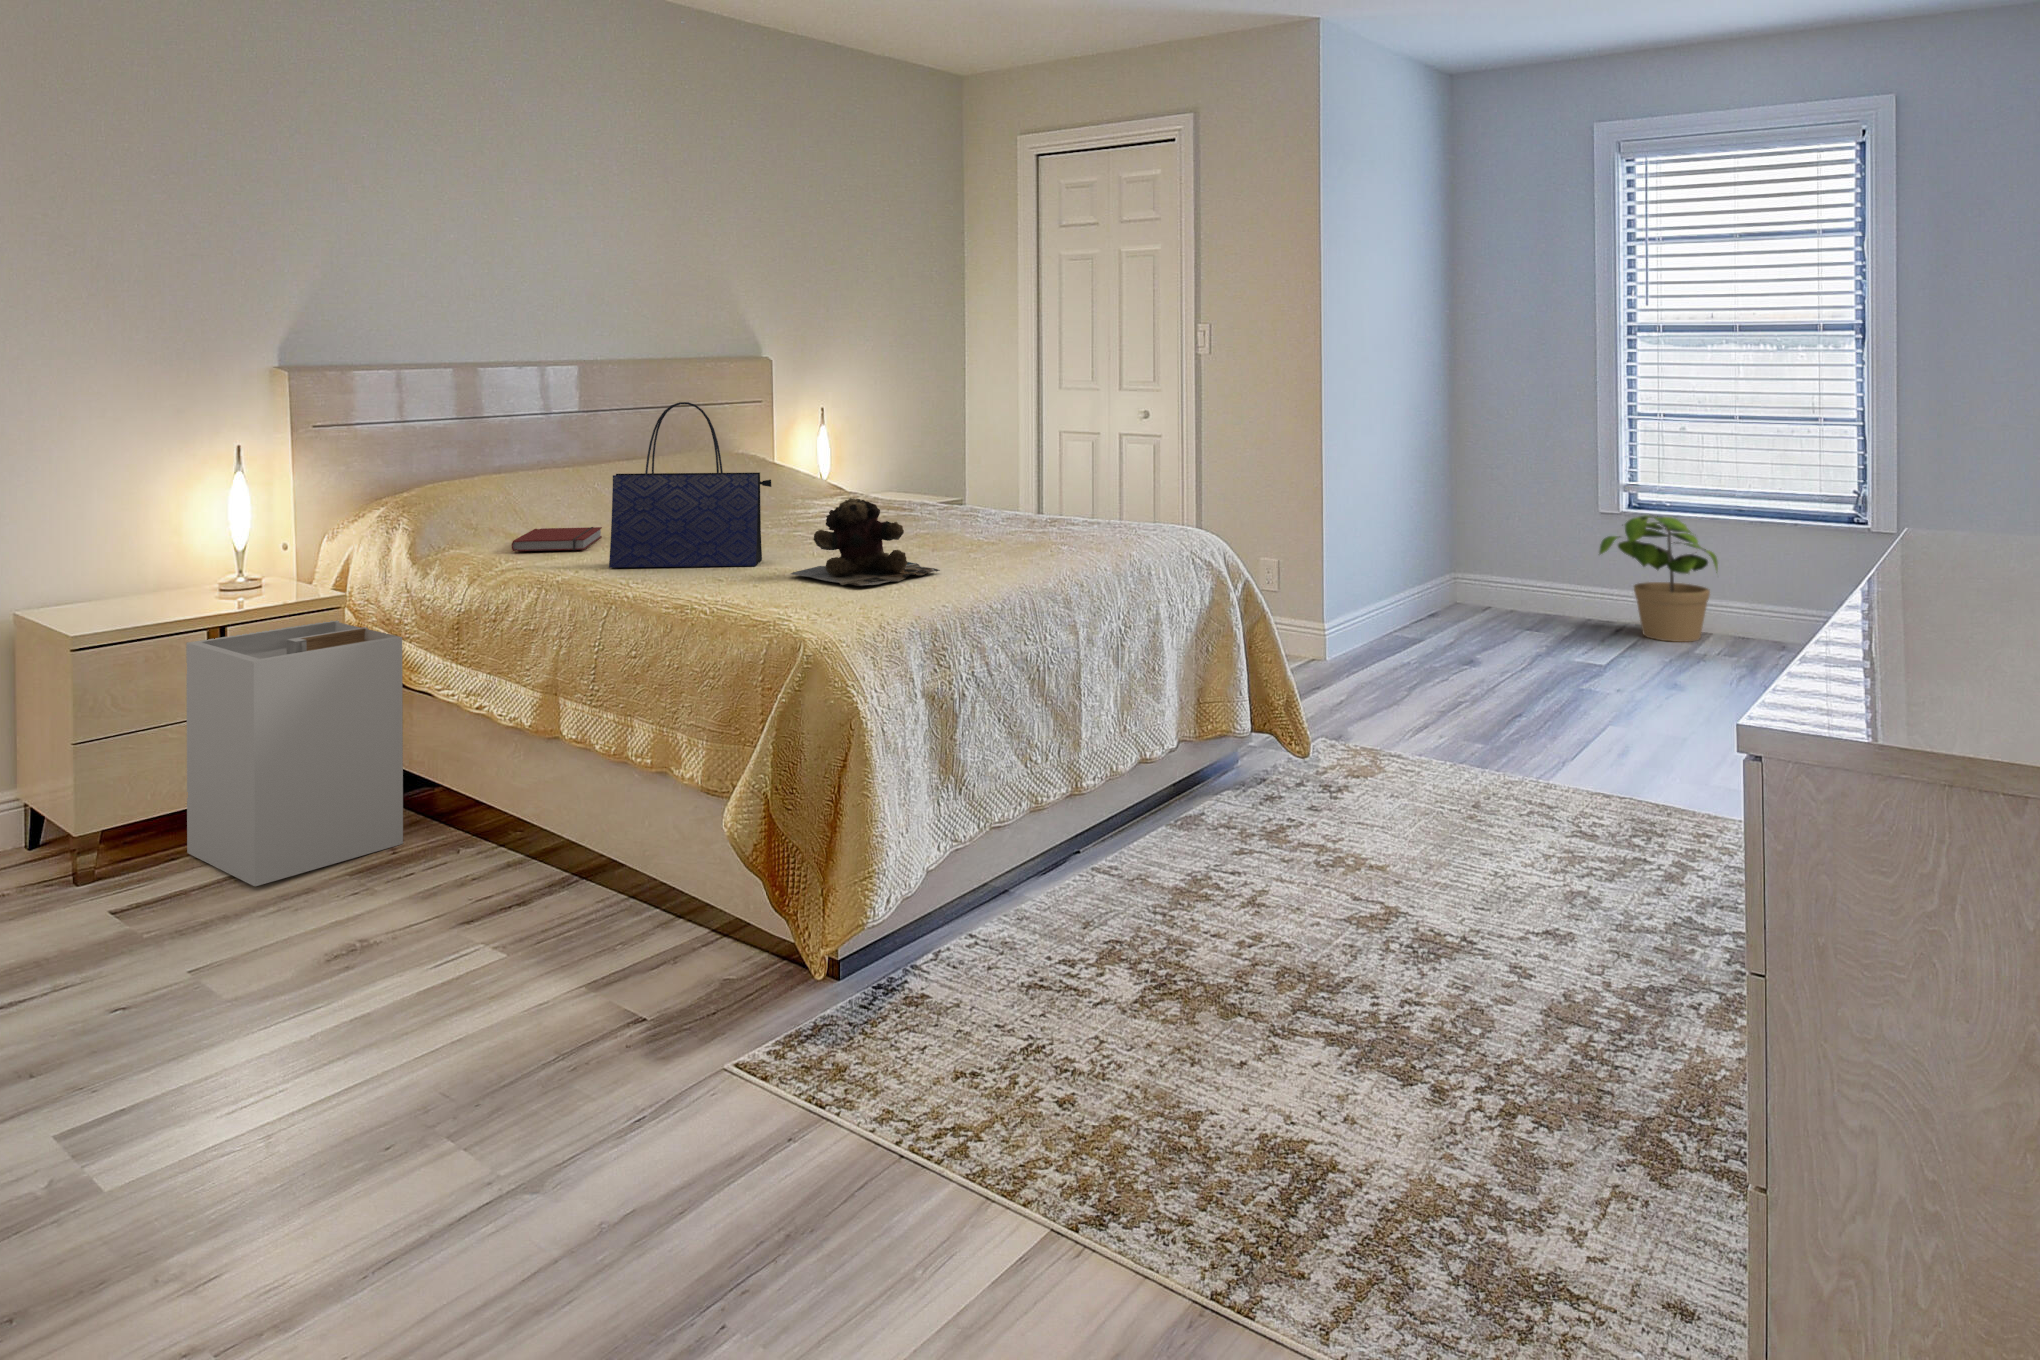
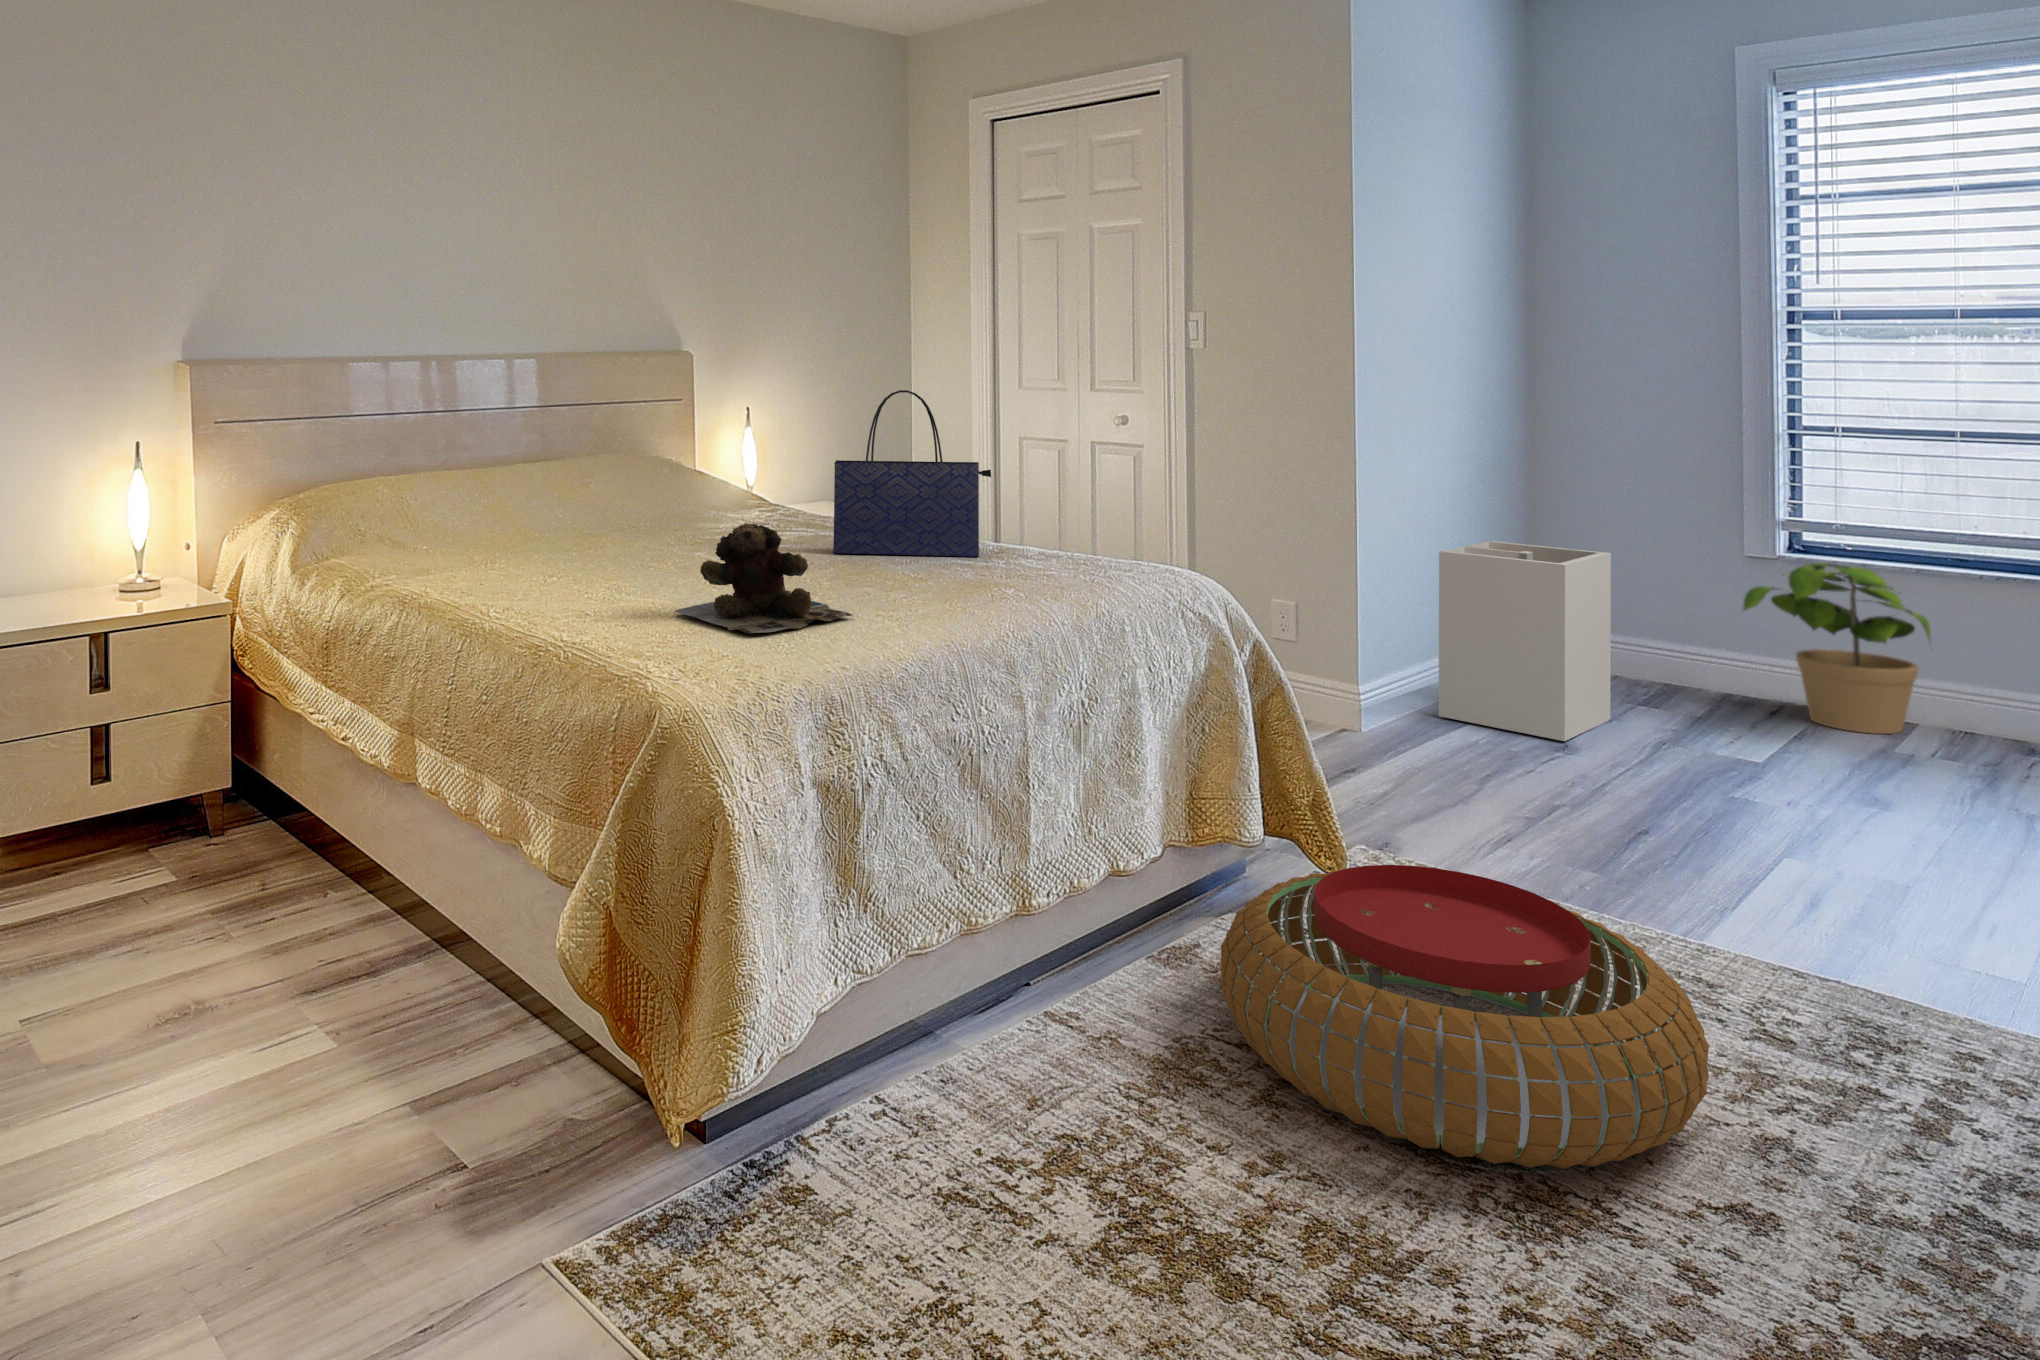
tote bag: present [609,402,771,568] -> present [833,390,991,557]
book: present [512,527,602,551] -> none [393,539,495,567]
laundry hamper: present [186,620,403,886] -> present [1439,541,1611,741]
pouf: none [1222,737,1537,922] -> present [1221,865,1709,1169]

